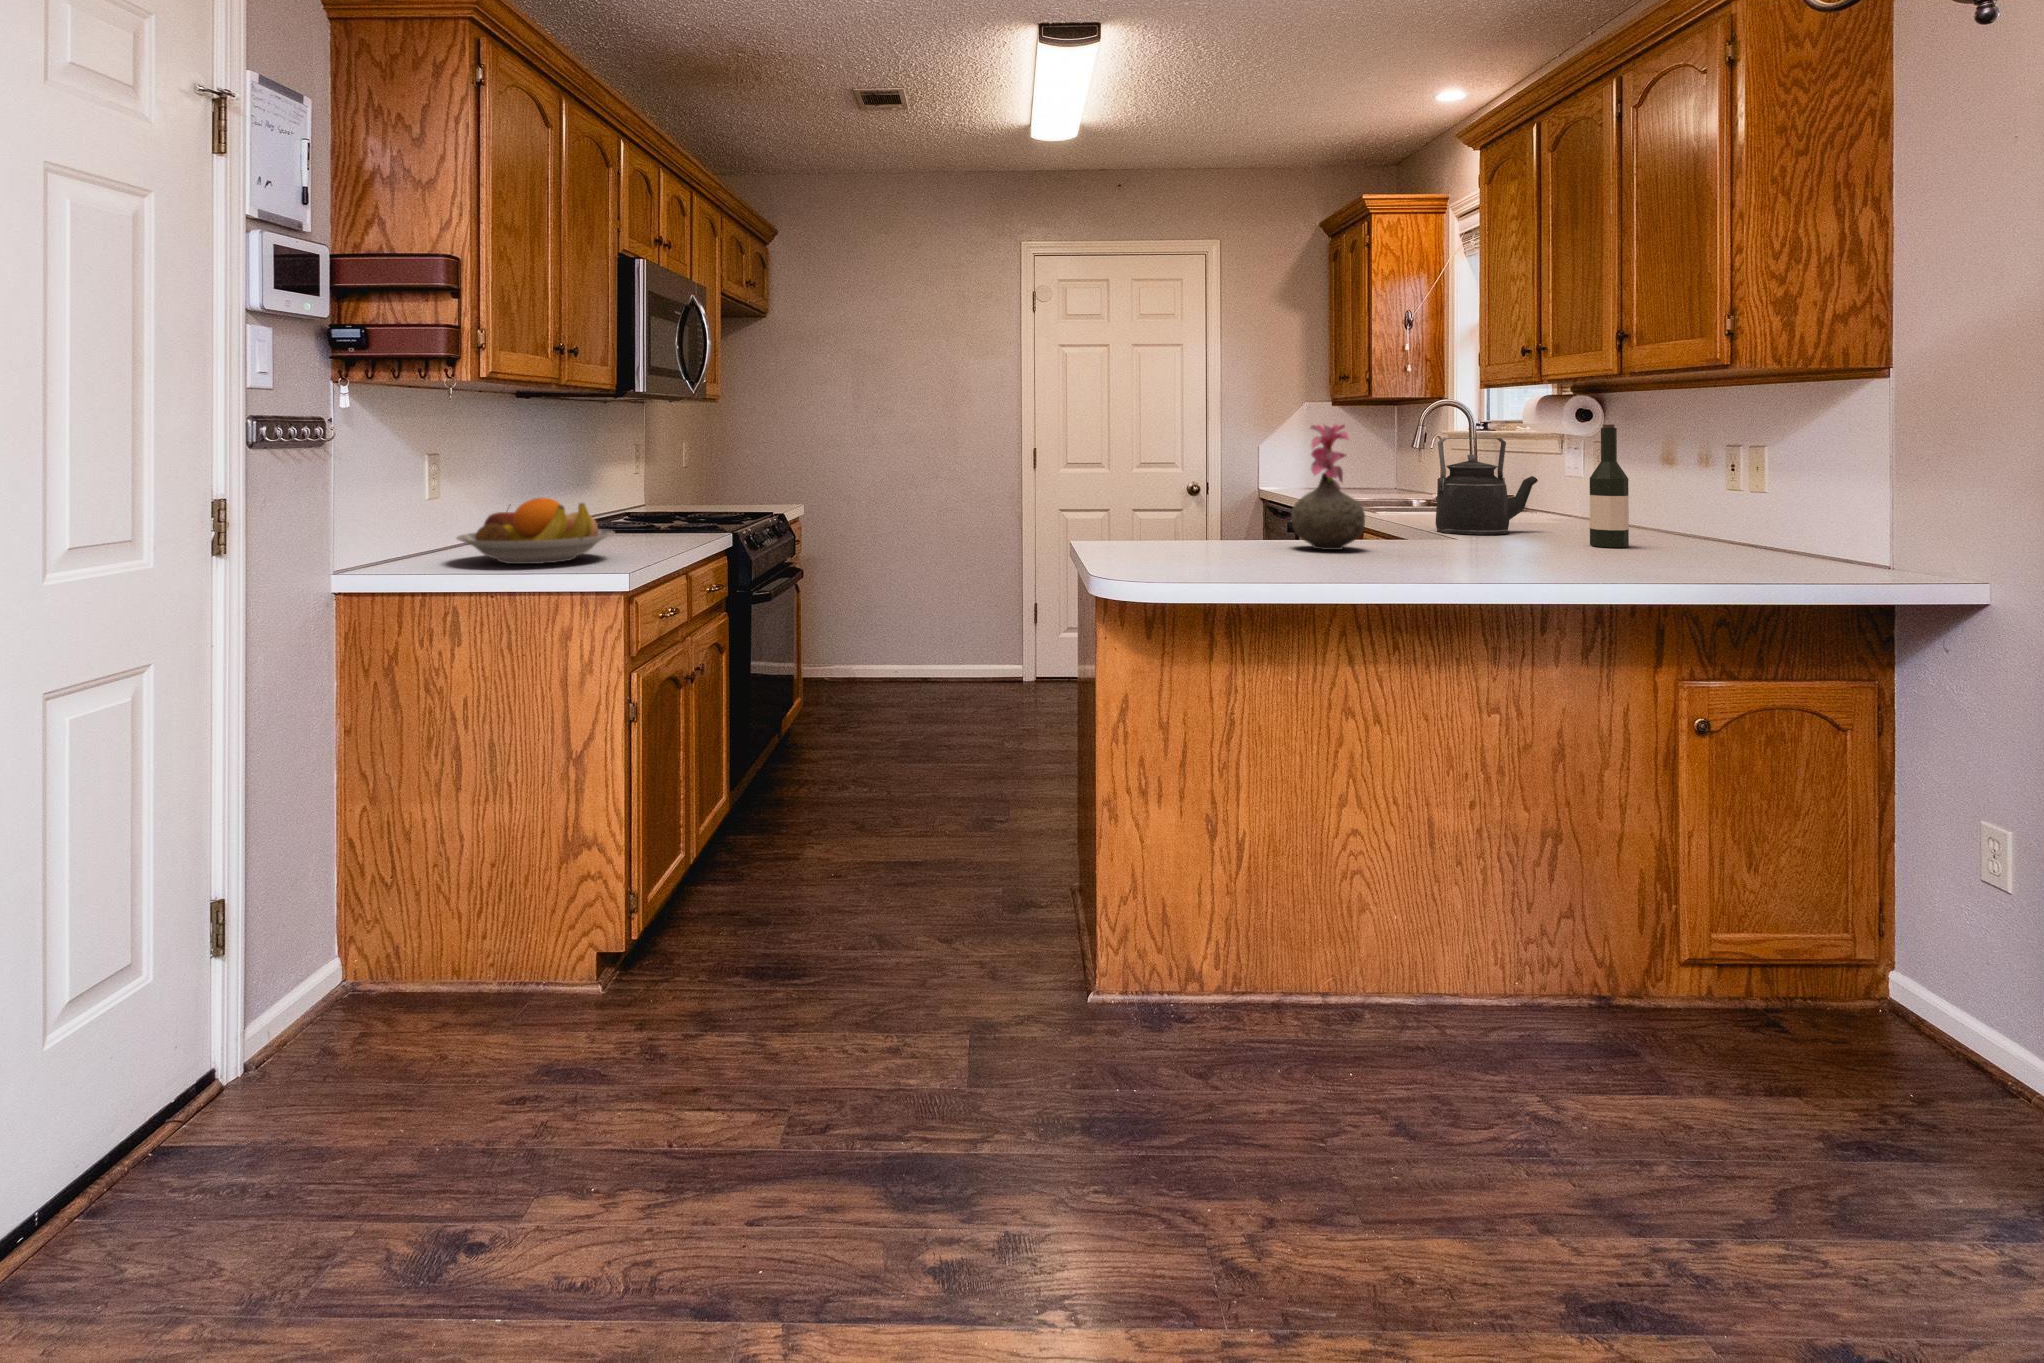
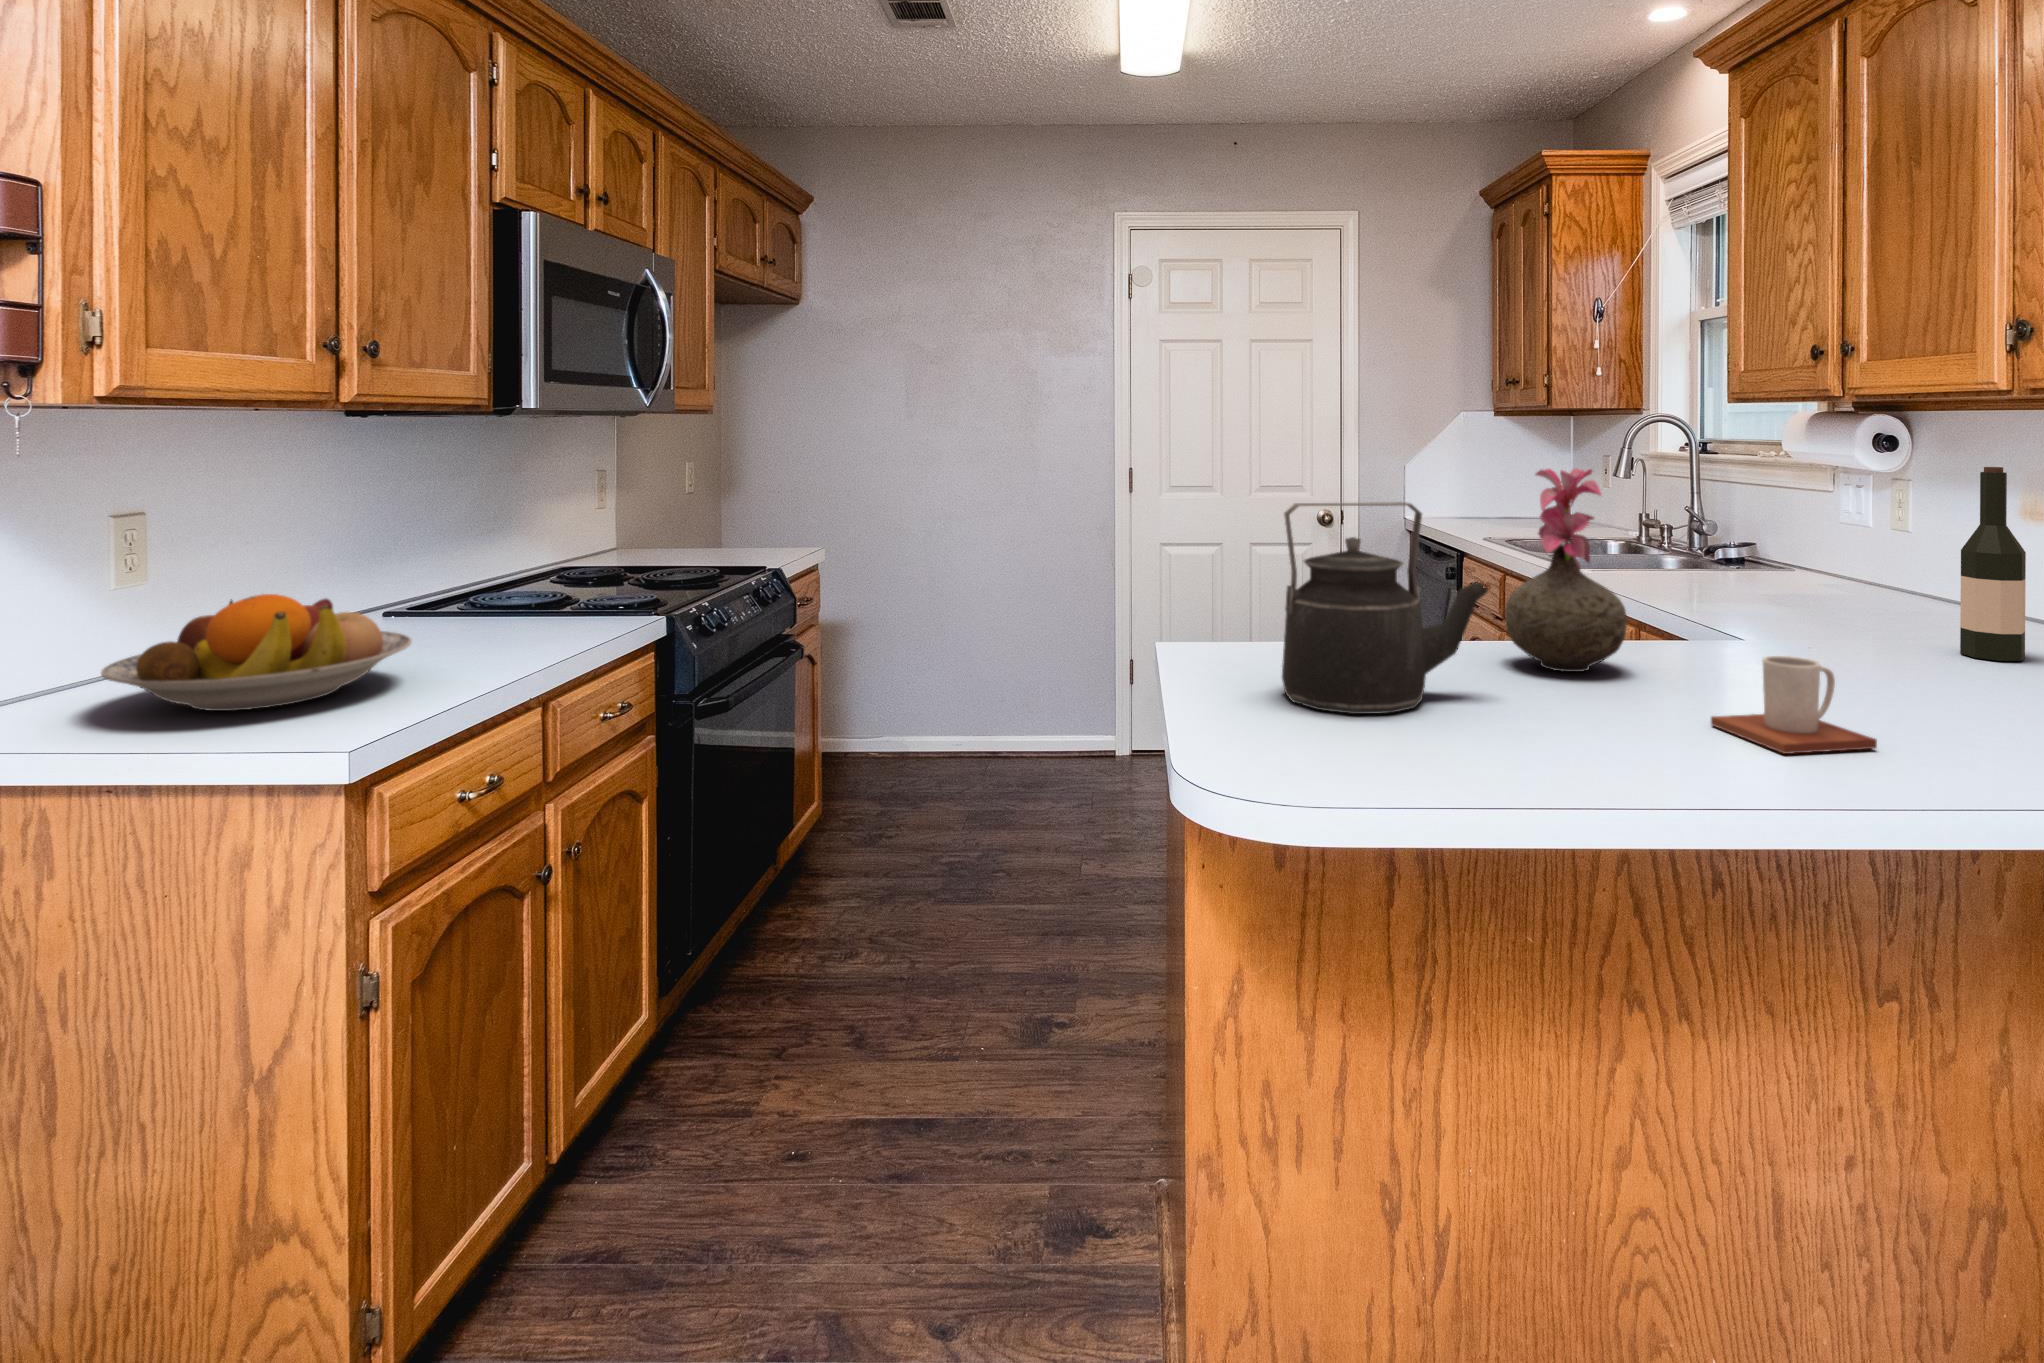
kettle: present [1436,438,1538,535] -> present [1282,502,1488,714]
mug: none [1398,524,1483,572] -> present [1711,656,1877,754]

